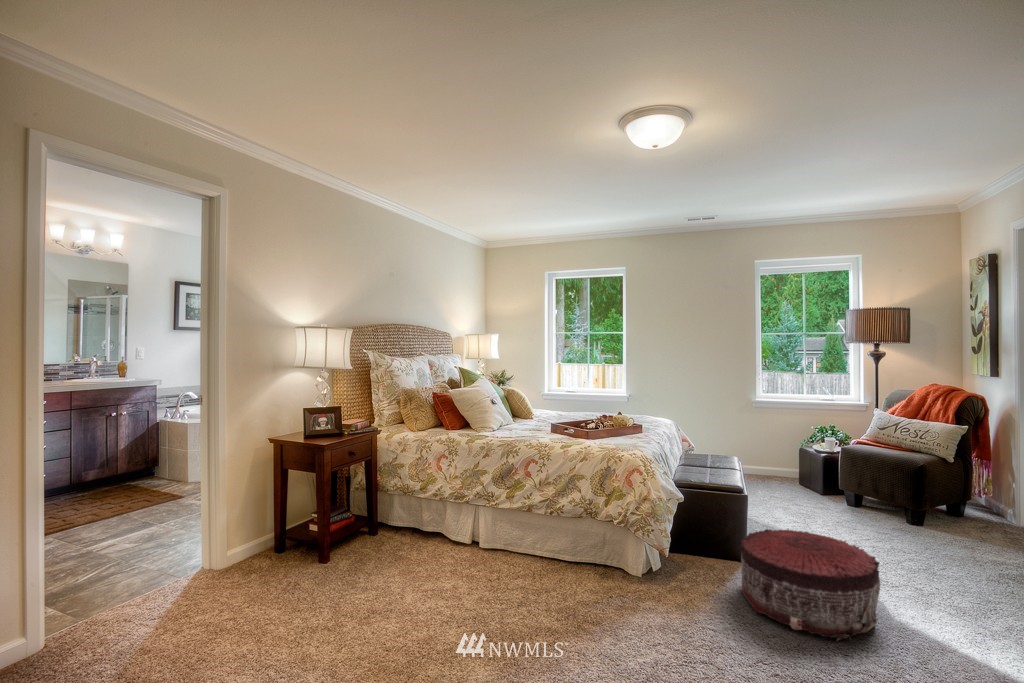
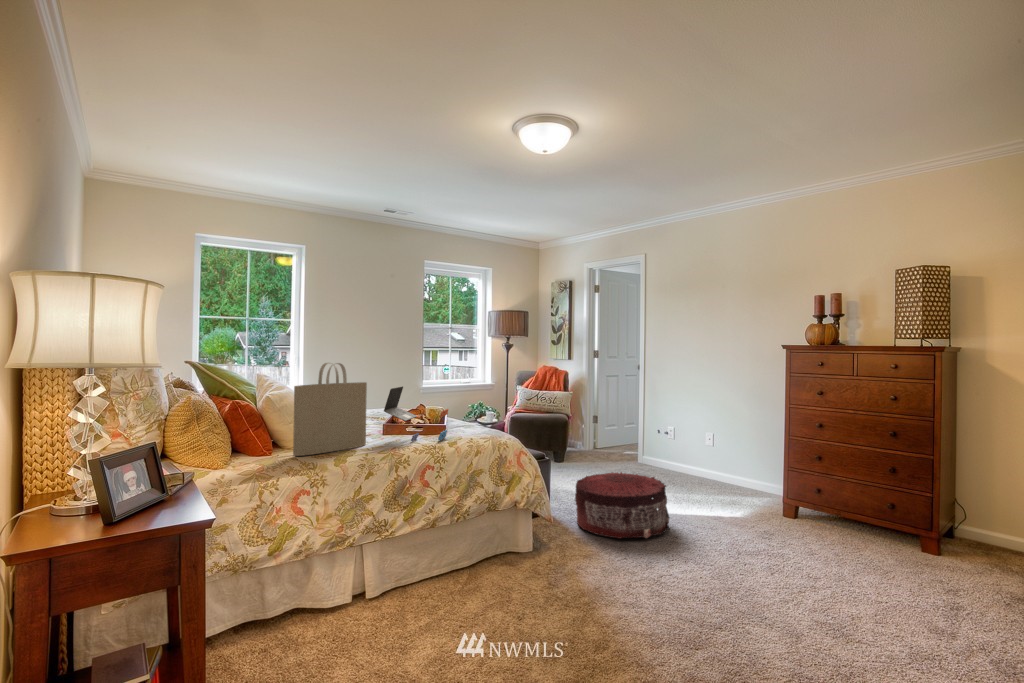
tote bag: none [454,370,510,435] -> present [293,363,367,456]
laptop: none [522,392,574,442] -> present [384,386,449,441]

